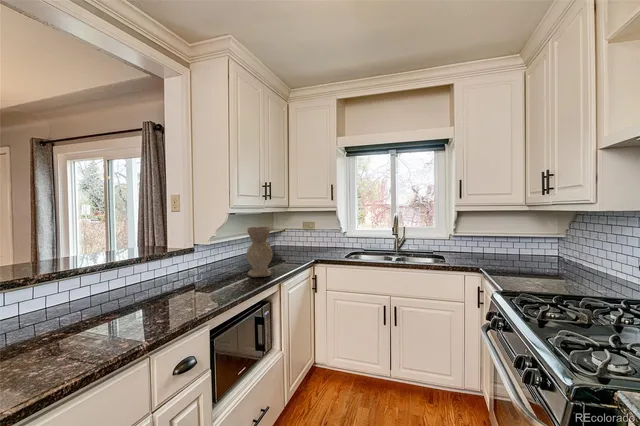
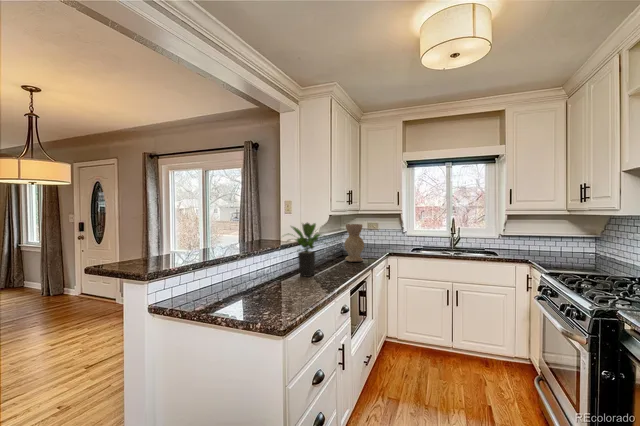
potted plant: none [114,229,197,310] -> present [288,223,322,277]

